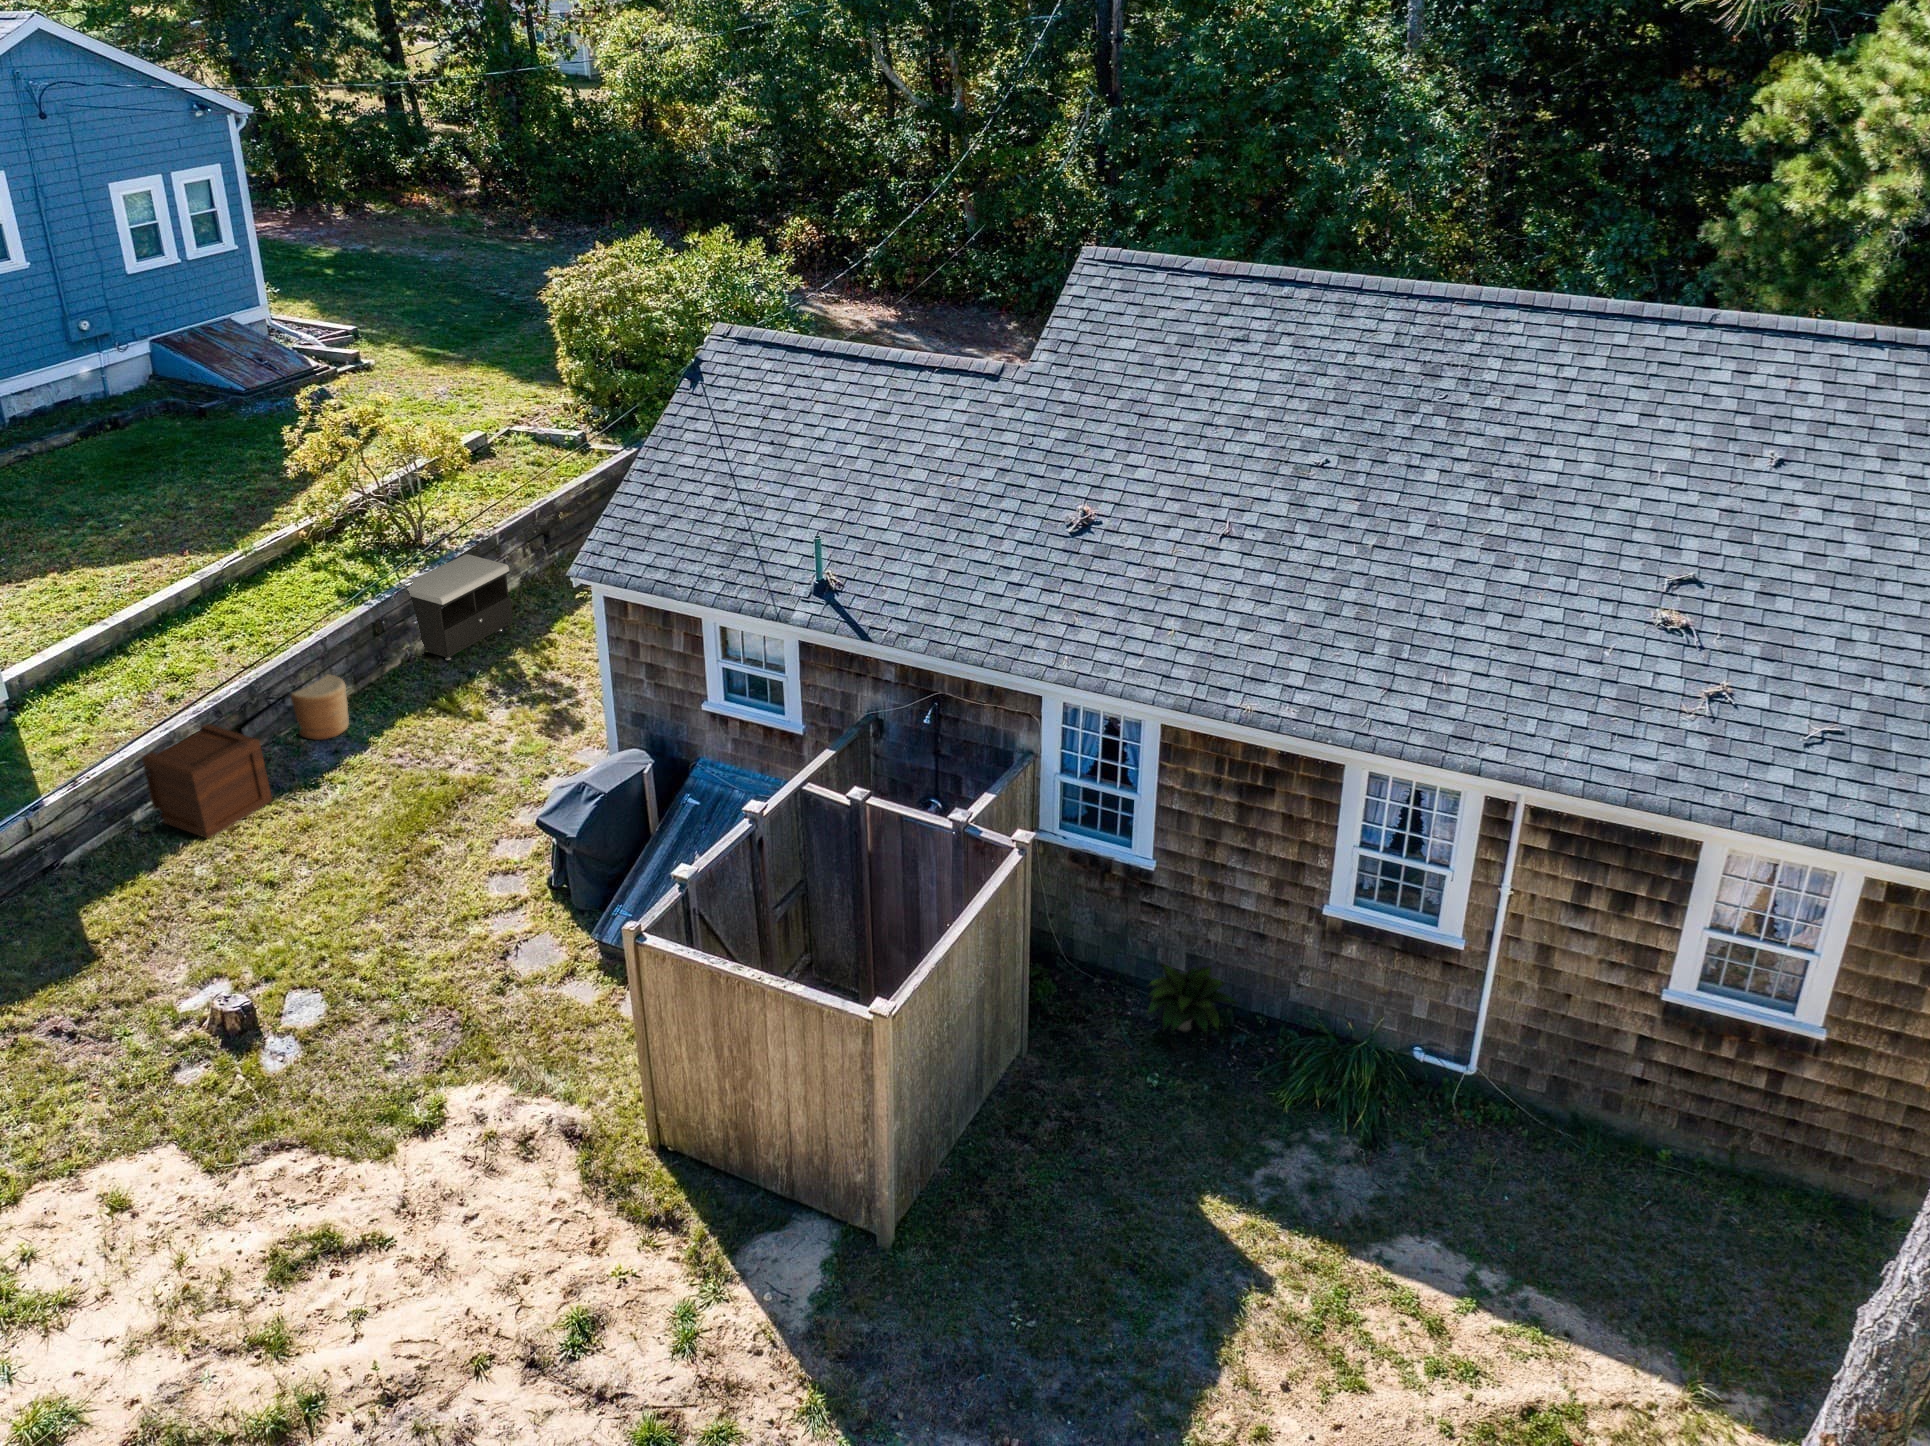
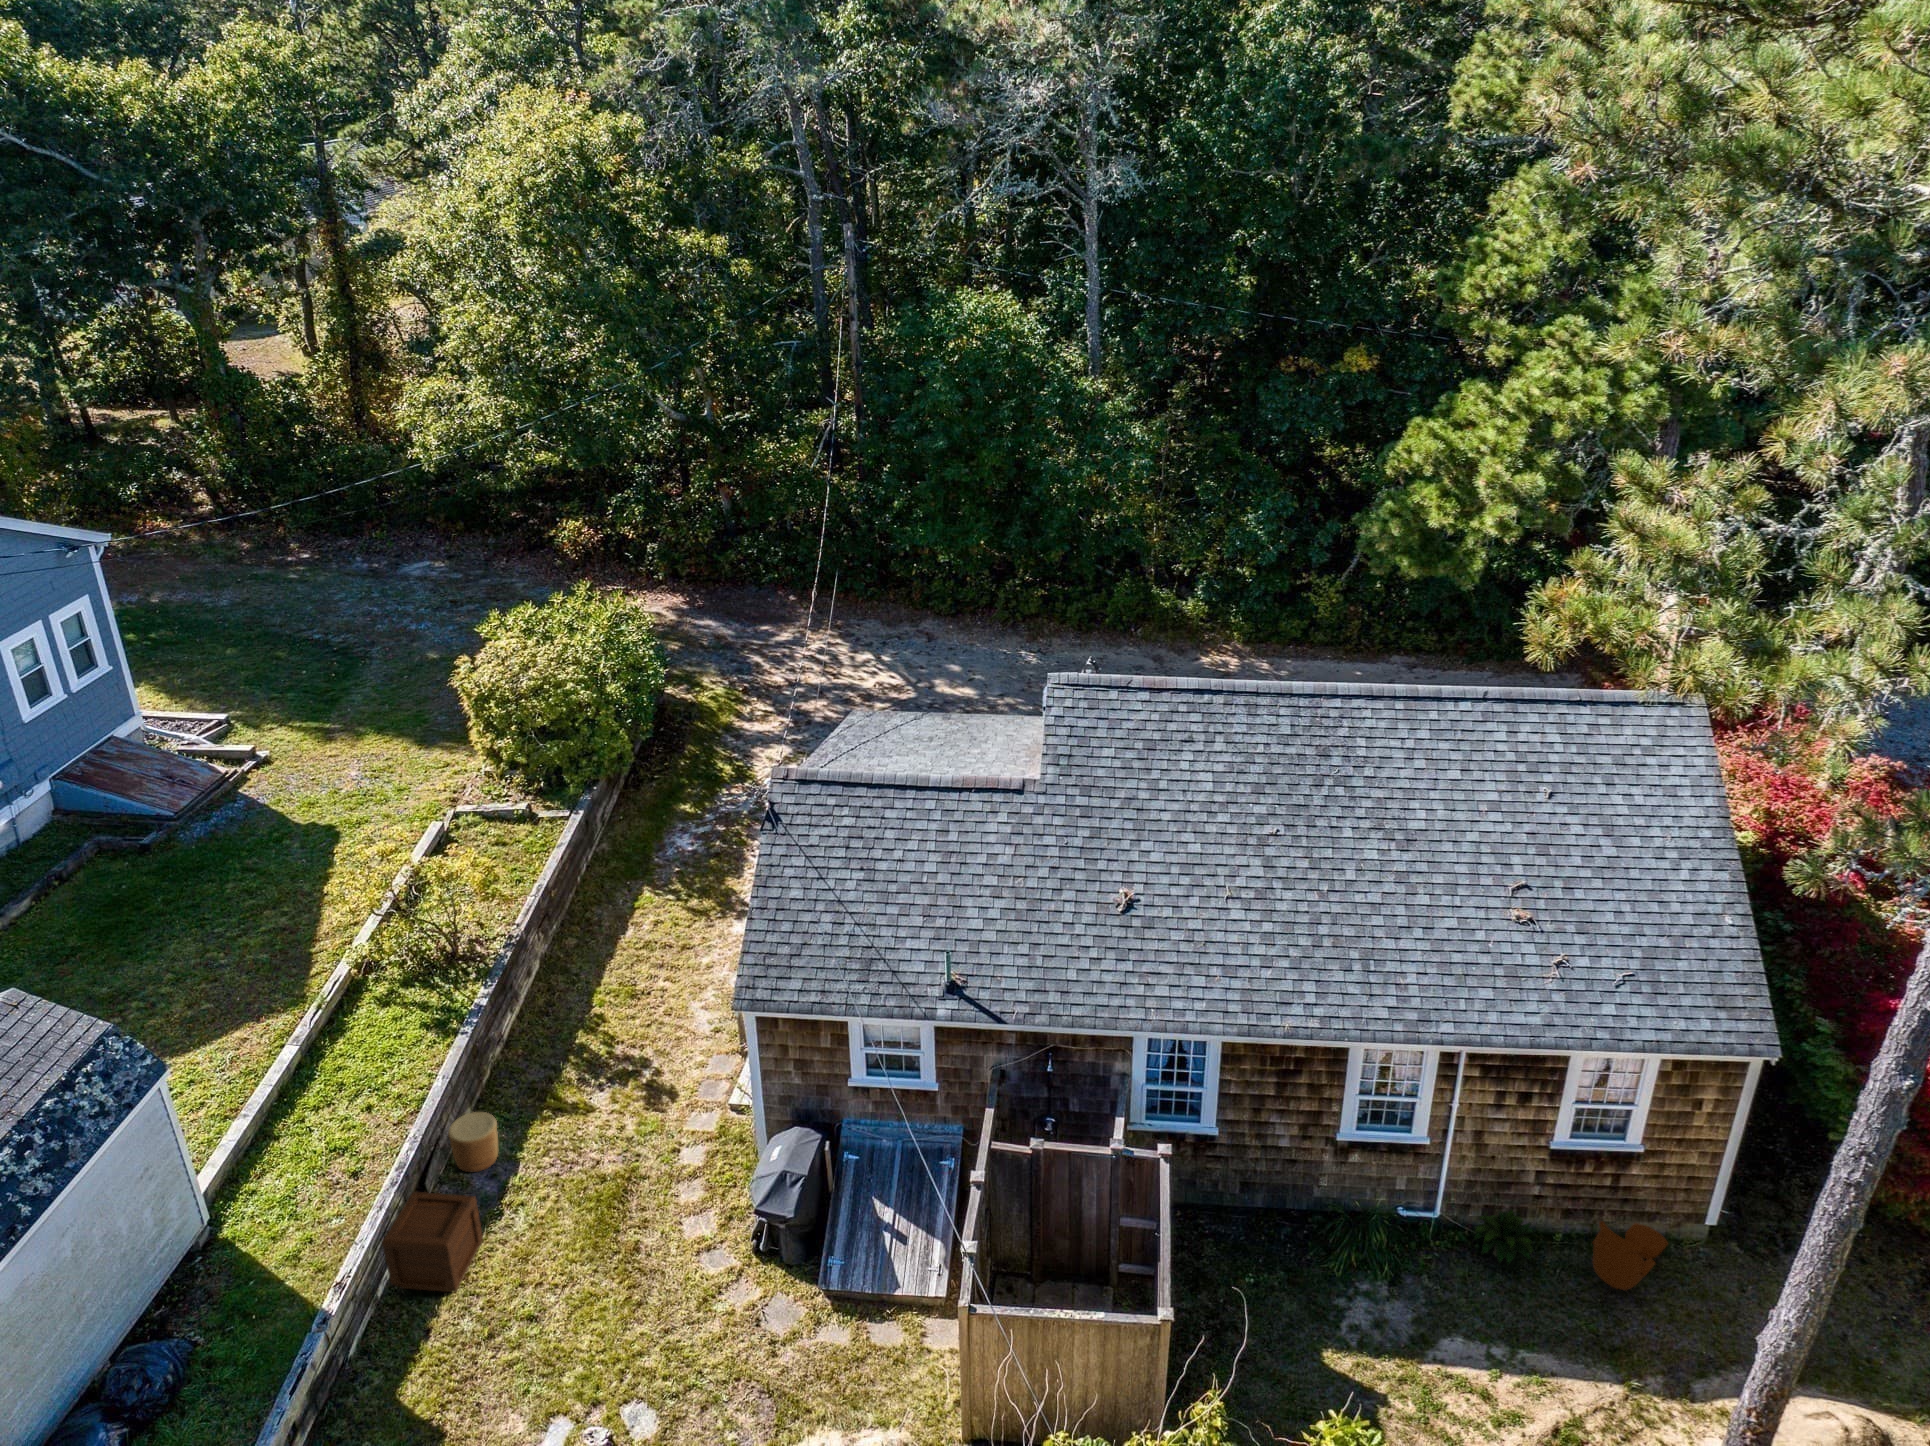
storage bench: present [396,554,513,660] -> none [490,963,571,1062]
potted plant: present [1146,964,1238,1035] -> present [1474,1209,1535,1265]
lounge chair: none [1677,1109,1831,1269] -> present [1587,1221,1668,1305]

